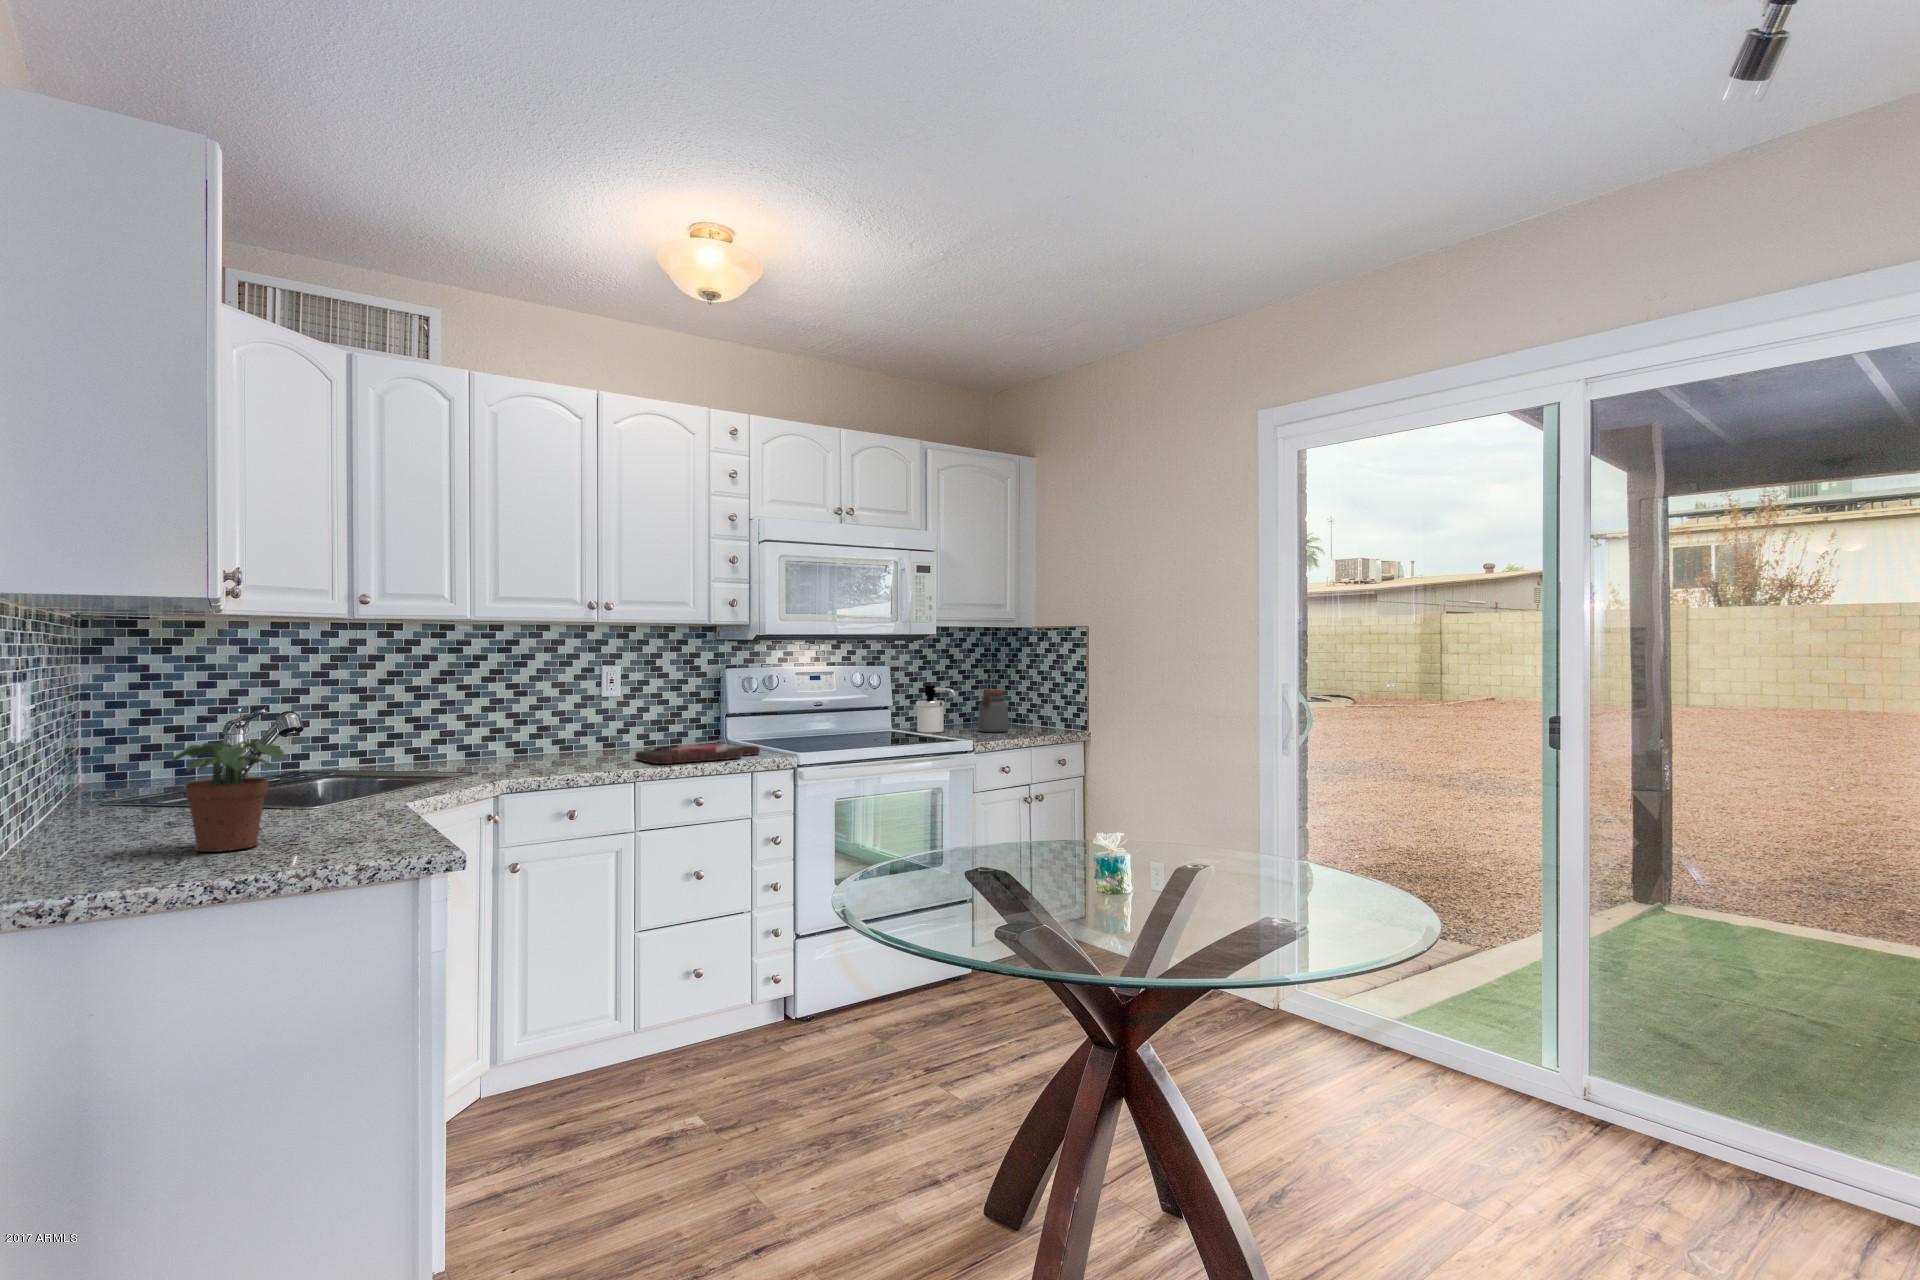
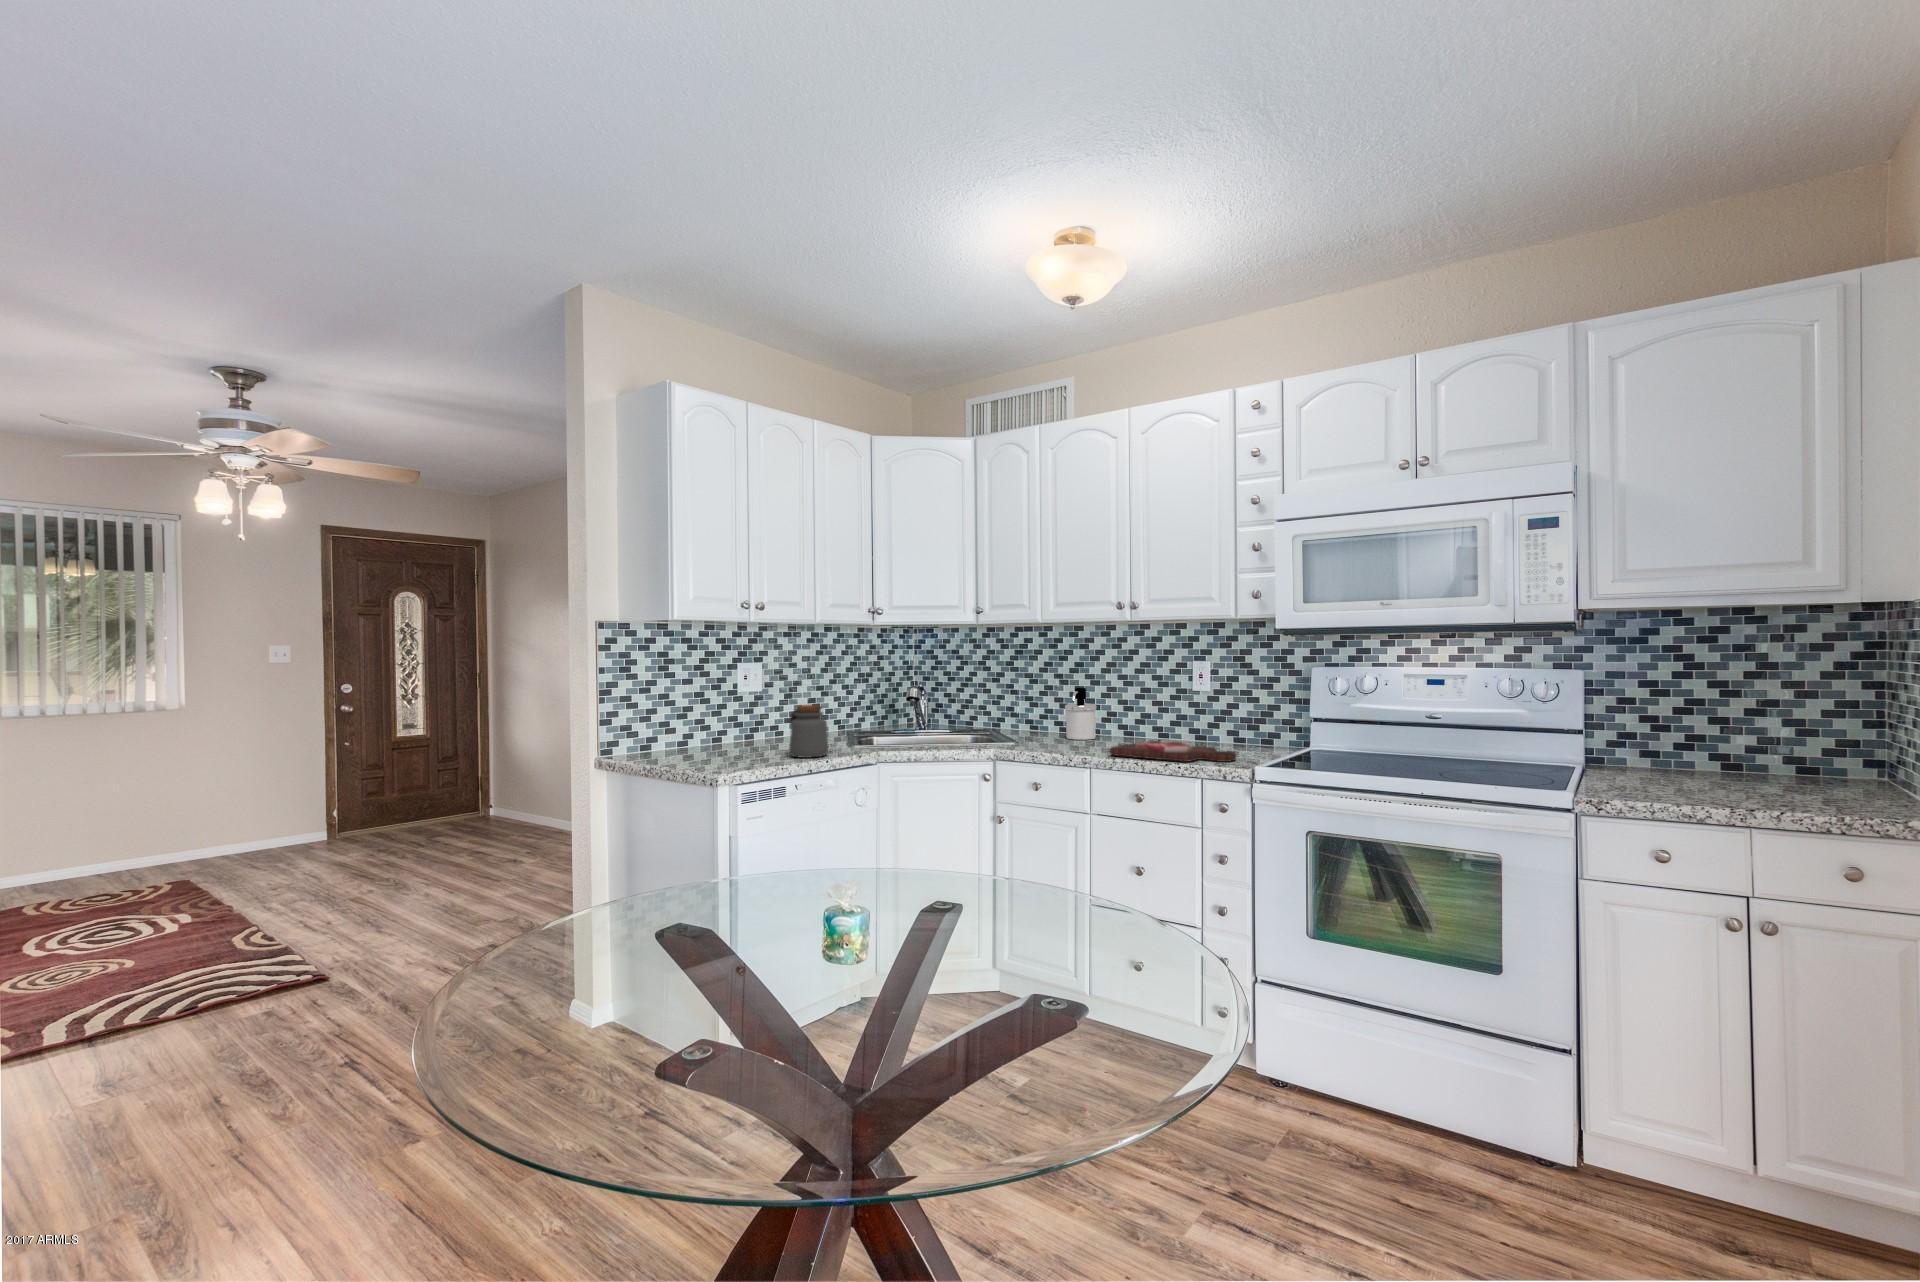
soap dispenser: present [916,685,956,733] -> present [1065,688,1096,740]
jar: present [978,690,1009,732] -> present [790,705,828,758]
potted plant: present [171,741,284,852] -> none [693,700,748,758]

